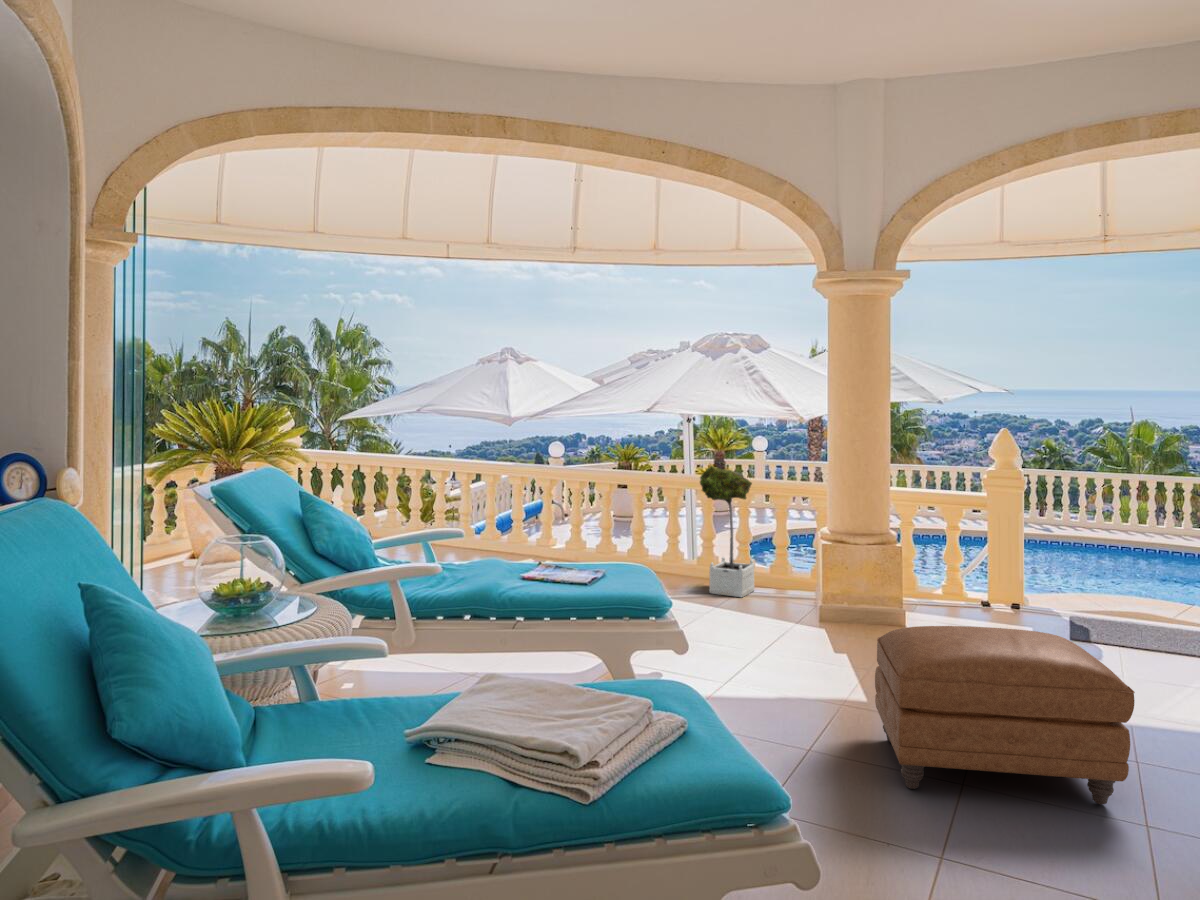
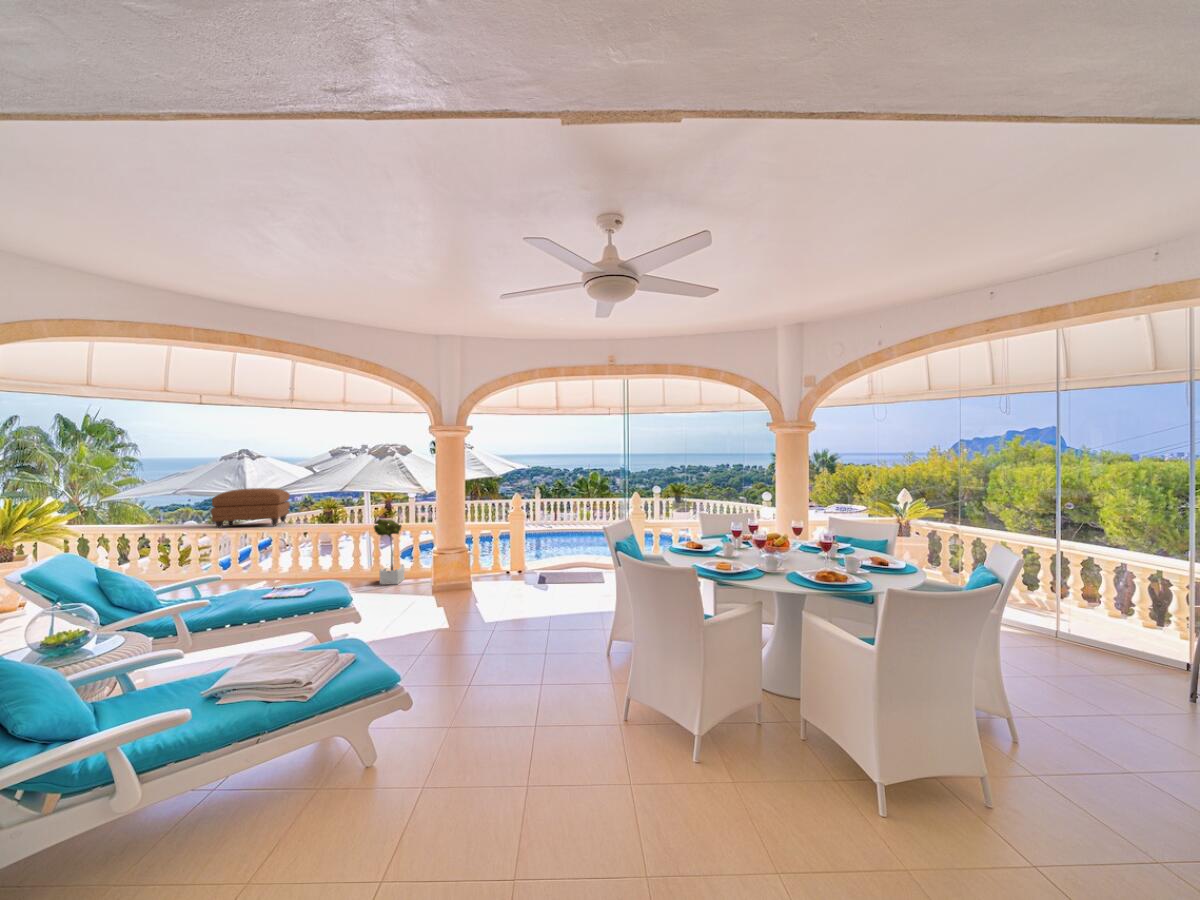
ottoman: present [875,626,1135,805] -> present [211,488,290,528]

